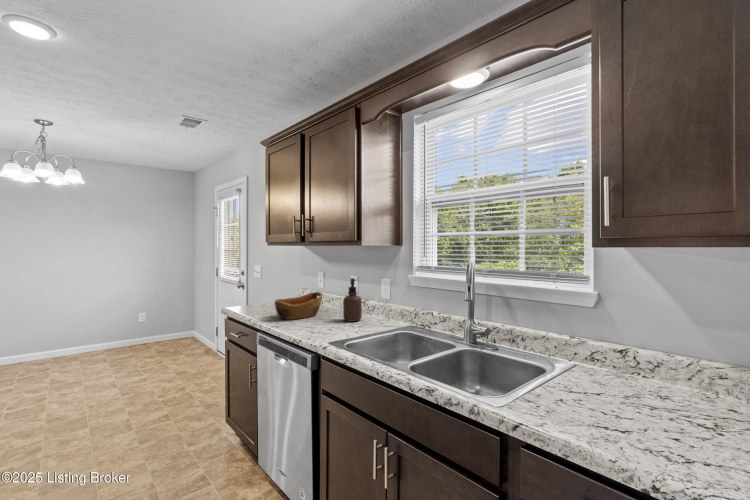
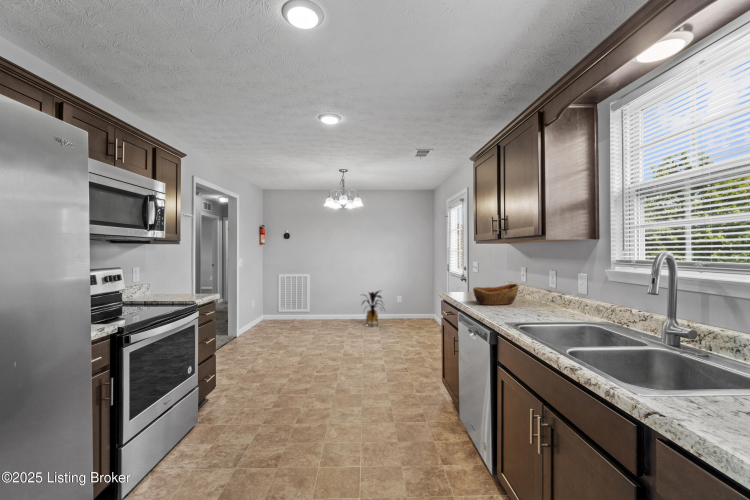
soap dispenser: present [343,278,362,321] -> none [535,271,554,312]
house plant: none [67,306,120,361] -> present [363,291,382,322]

